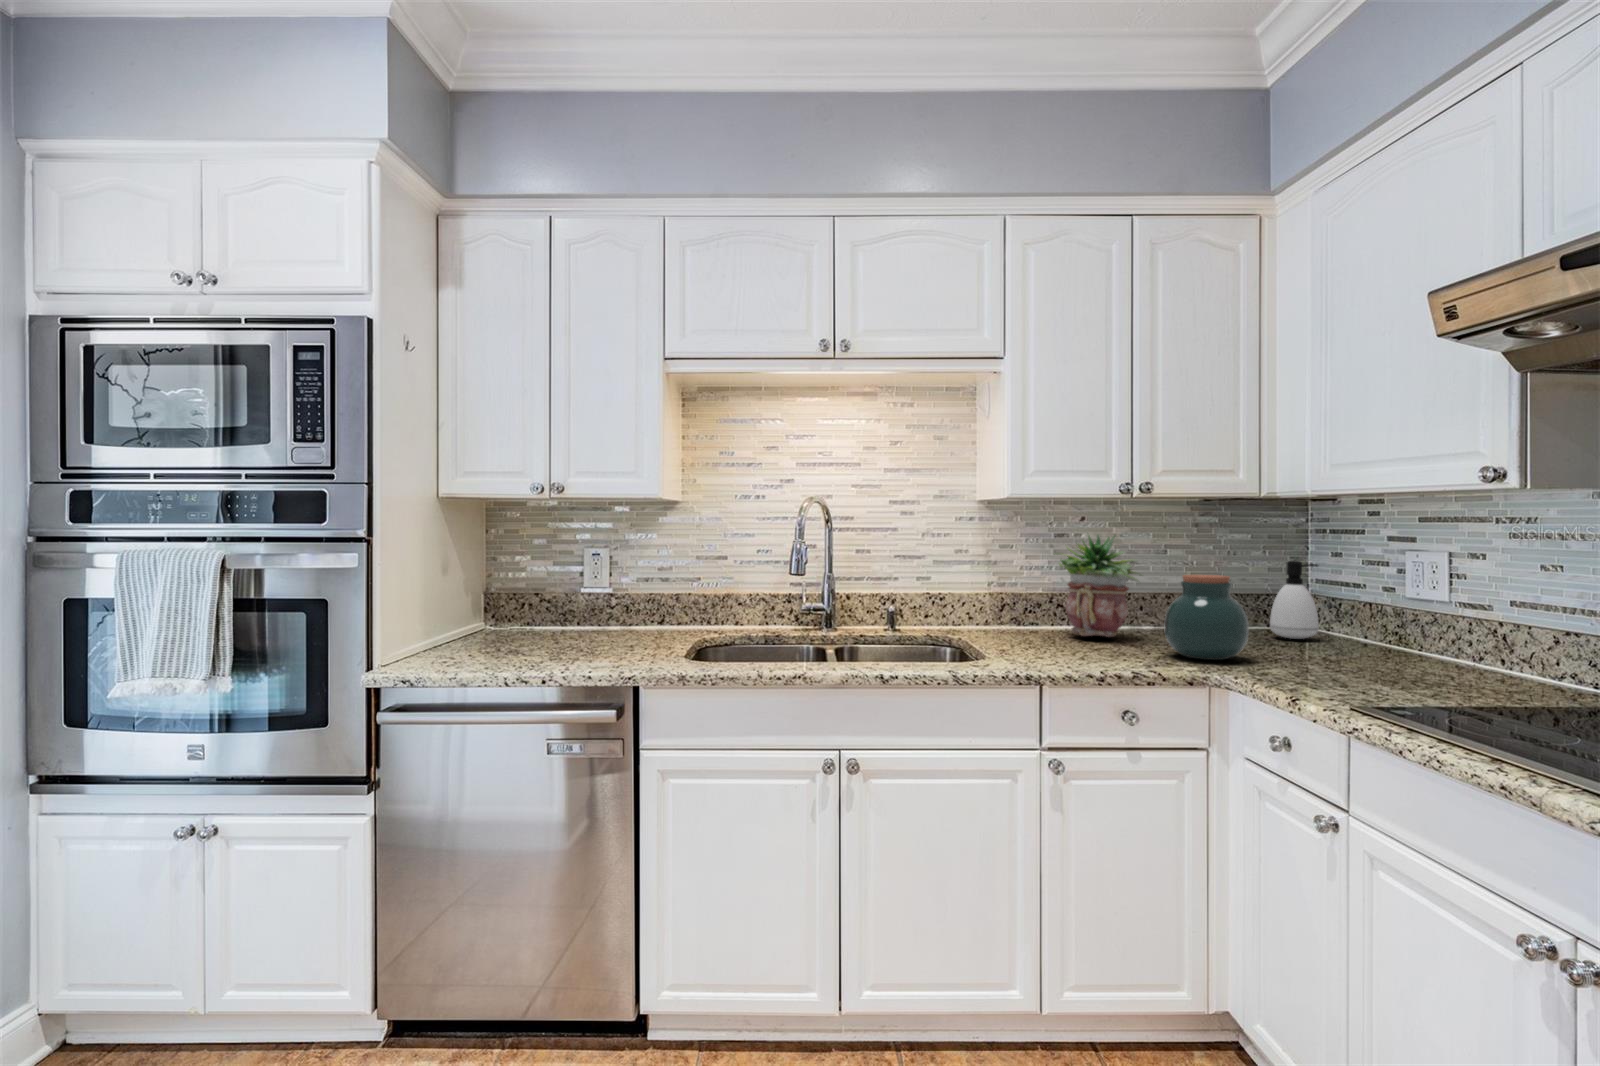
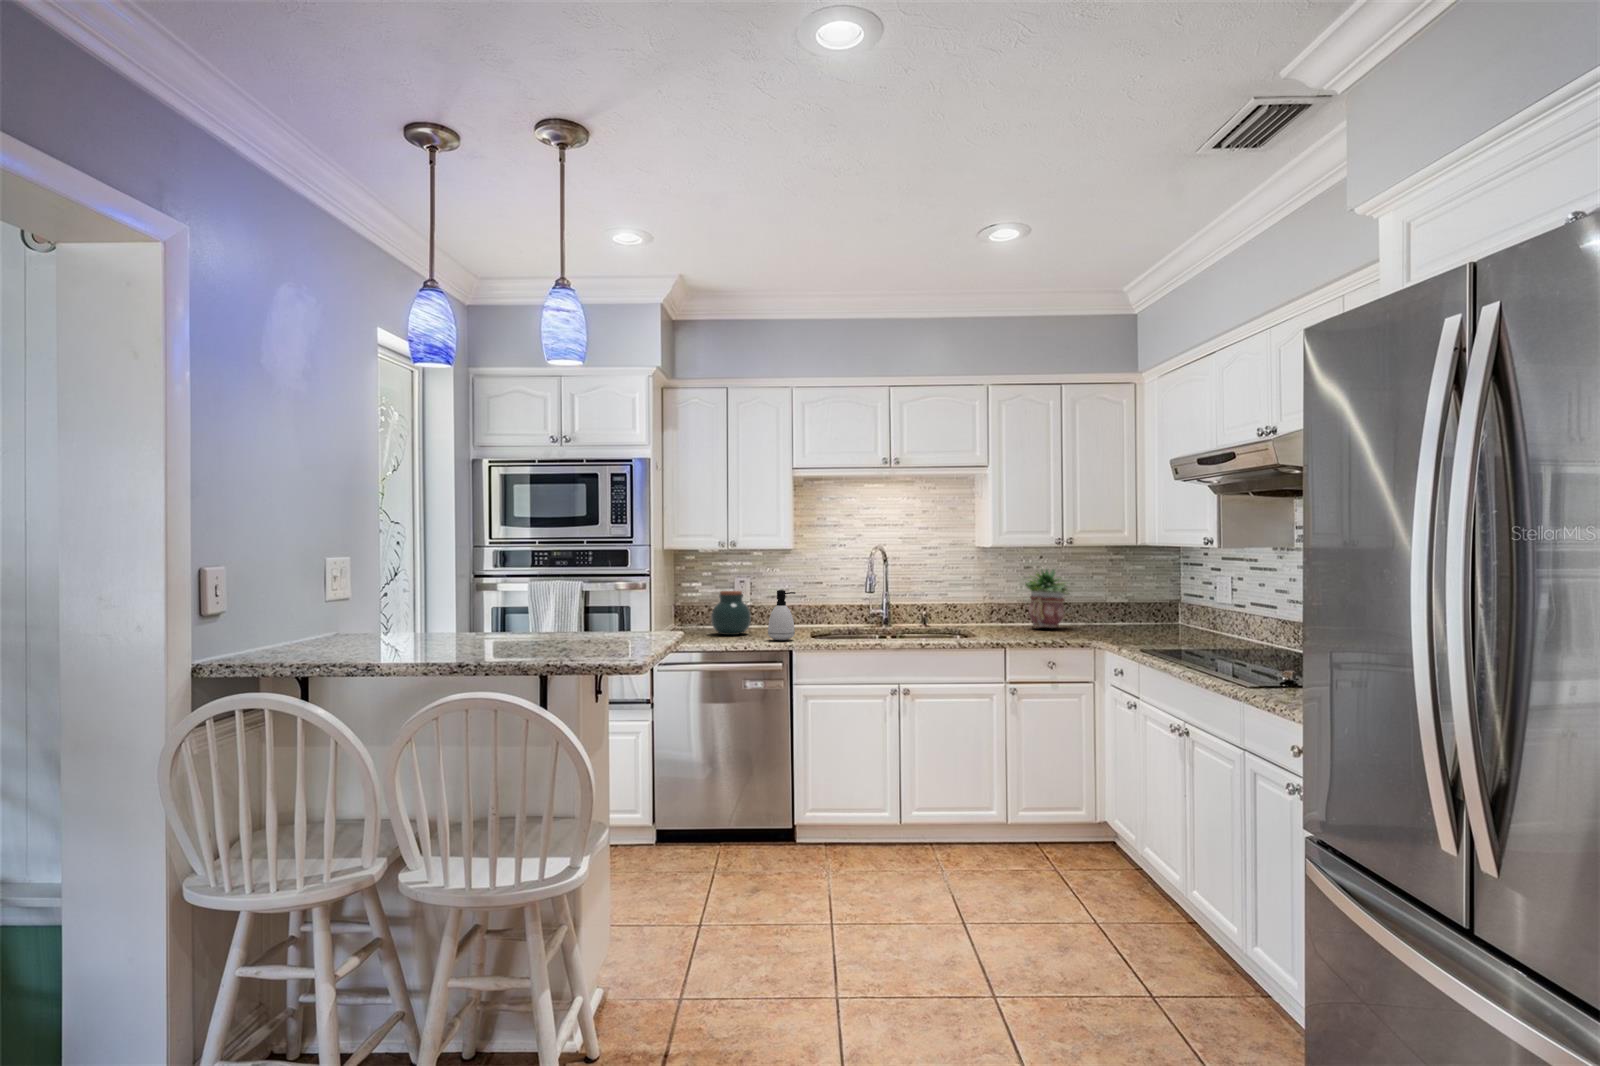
soap dispenser: present [1270,561,1319,639] -> present [768,590,795,640]
jar: present [1164,575,1249,660] -> present [711,591,751,635]

